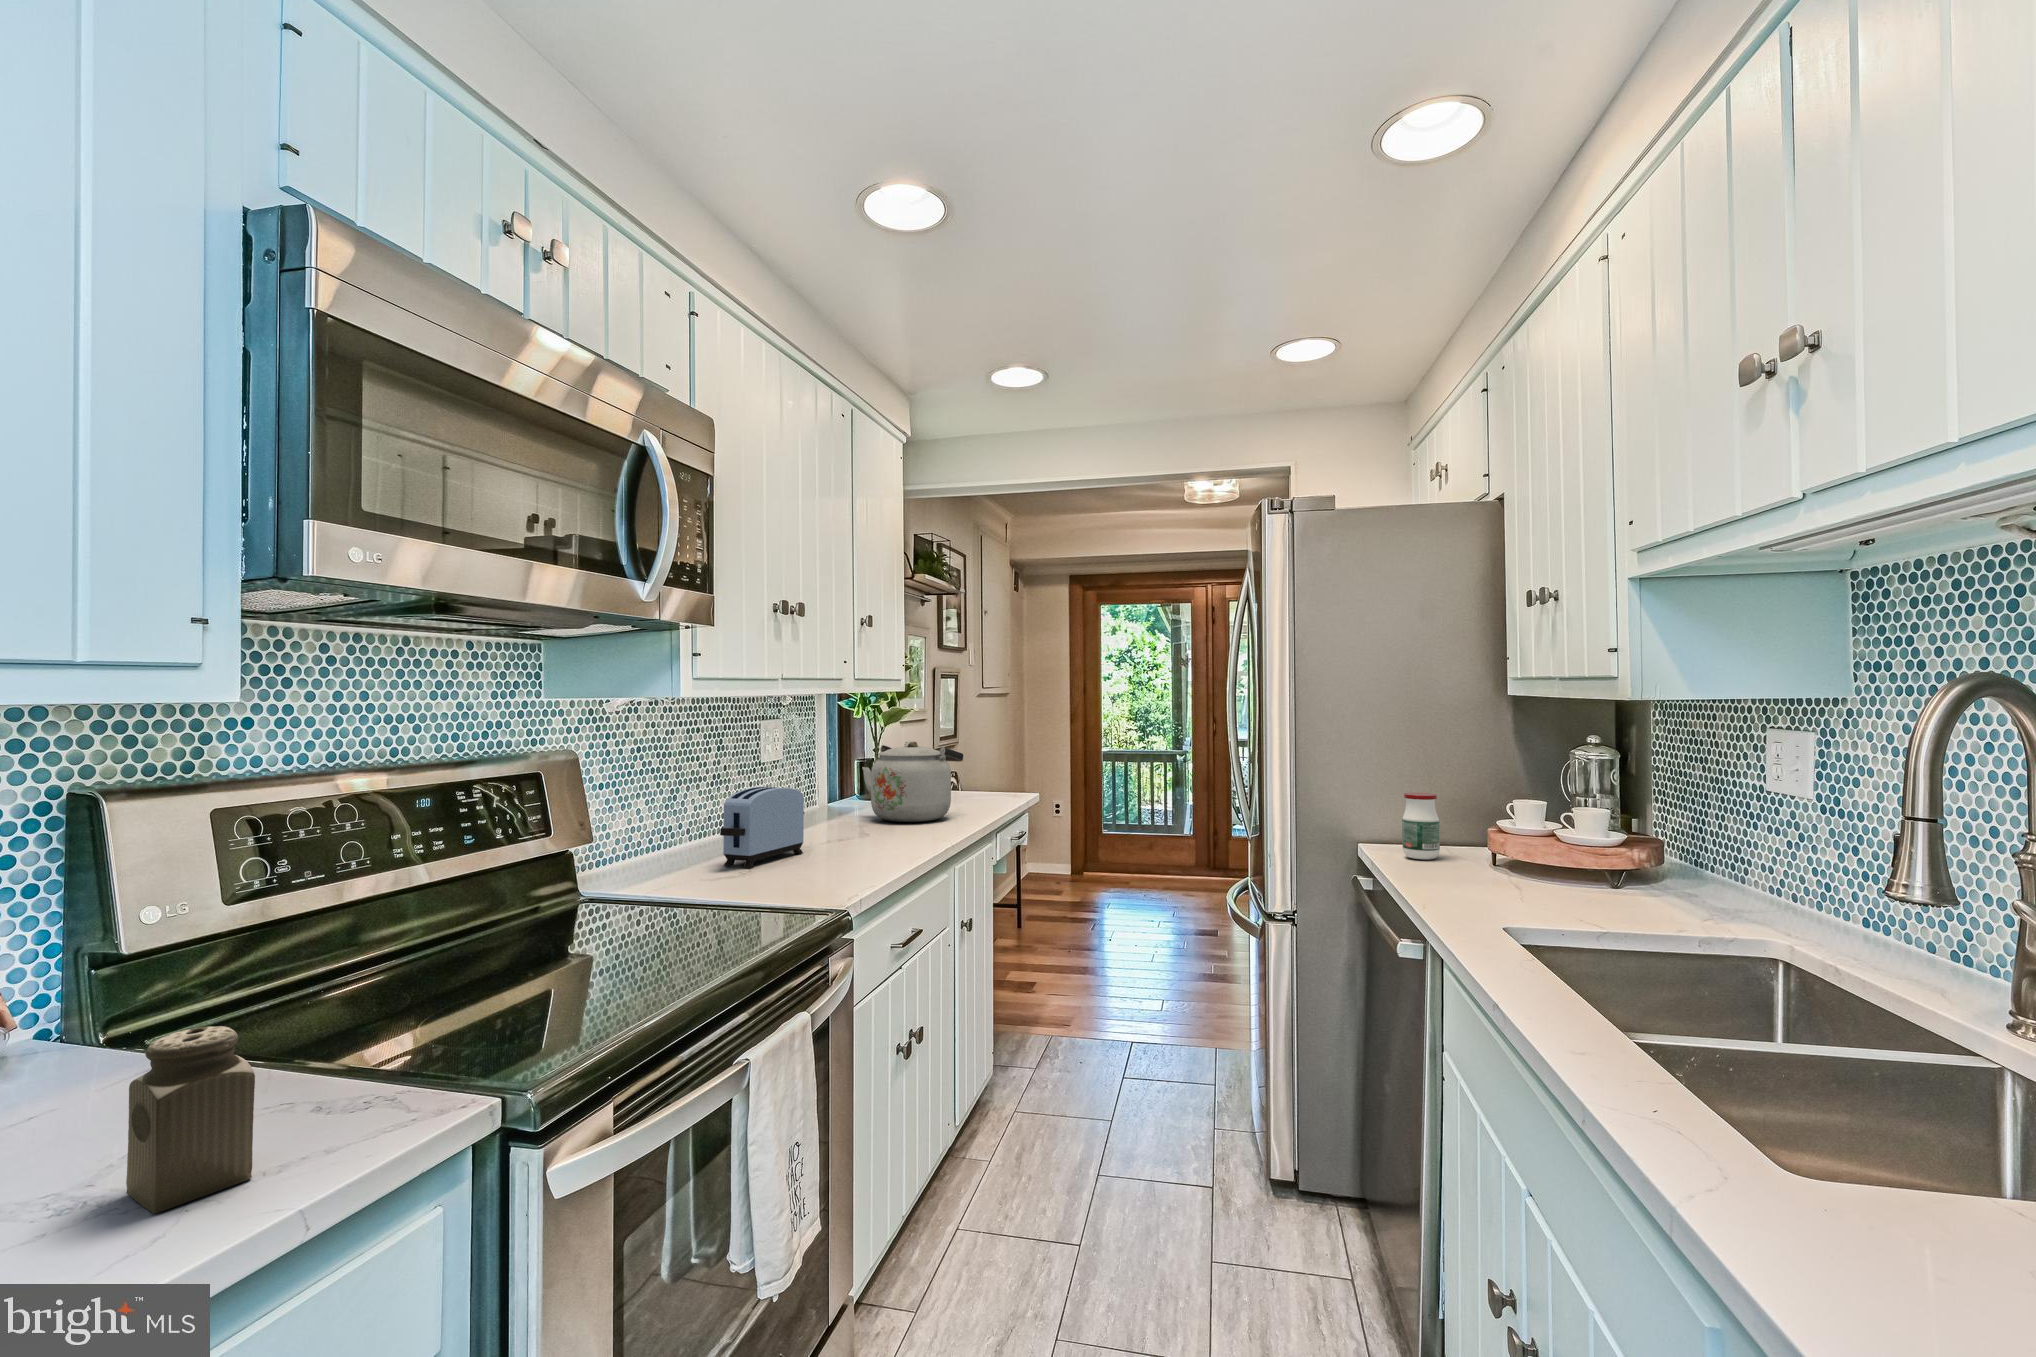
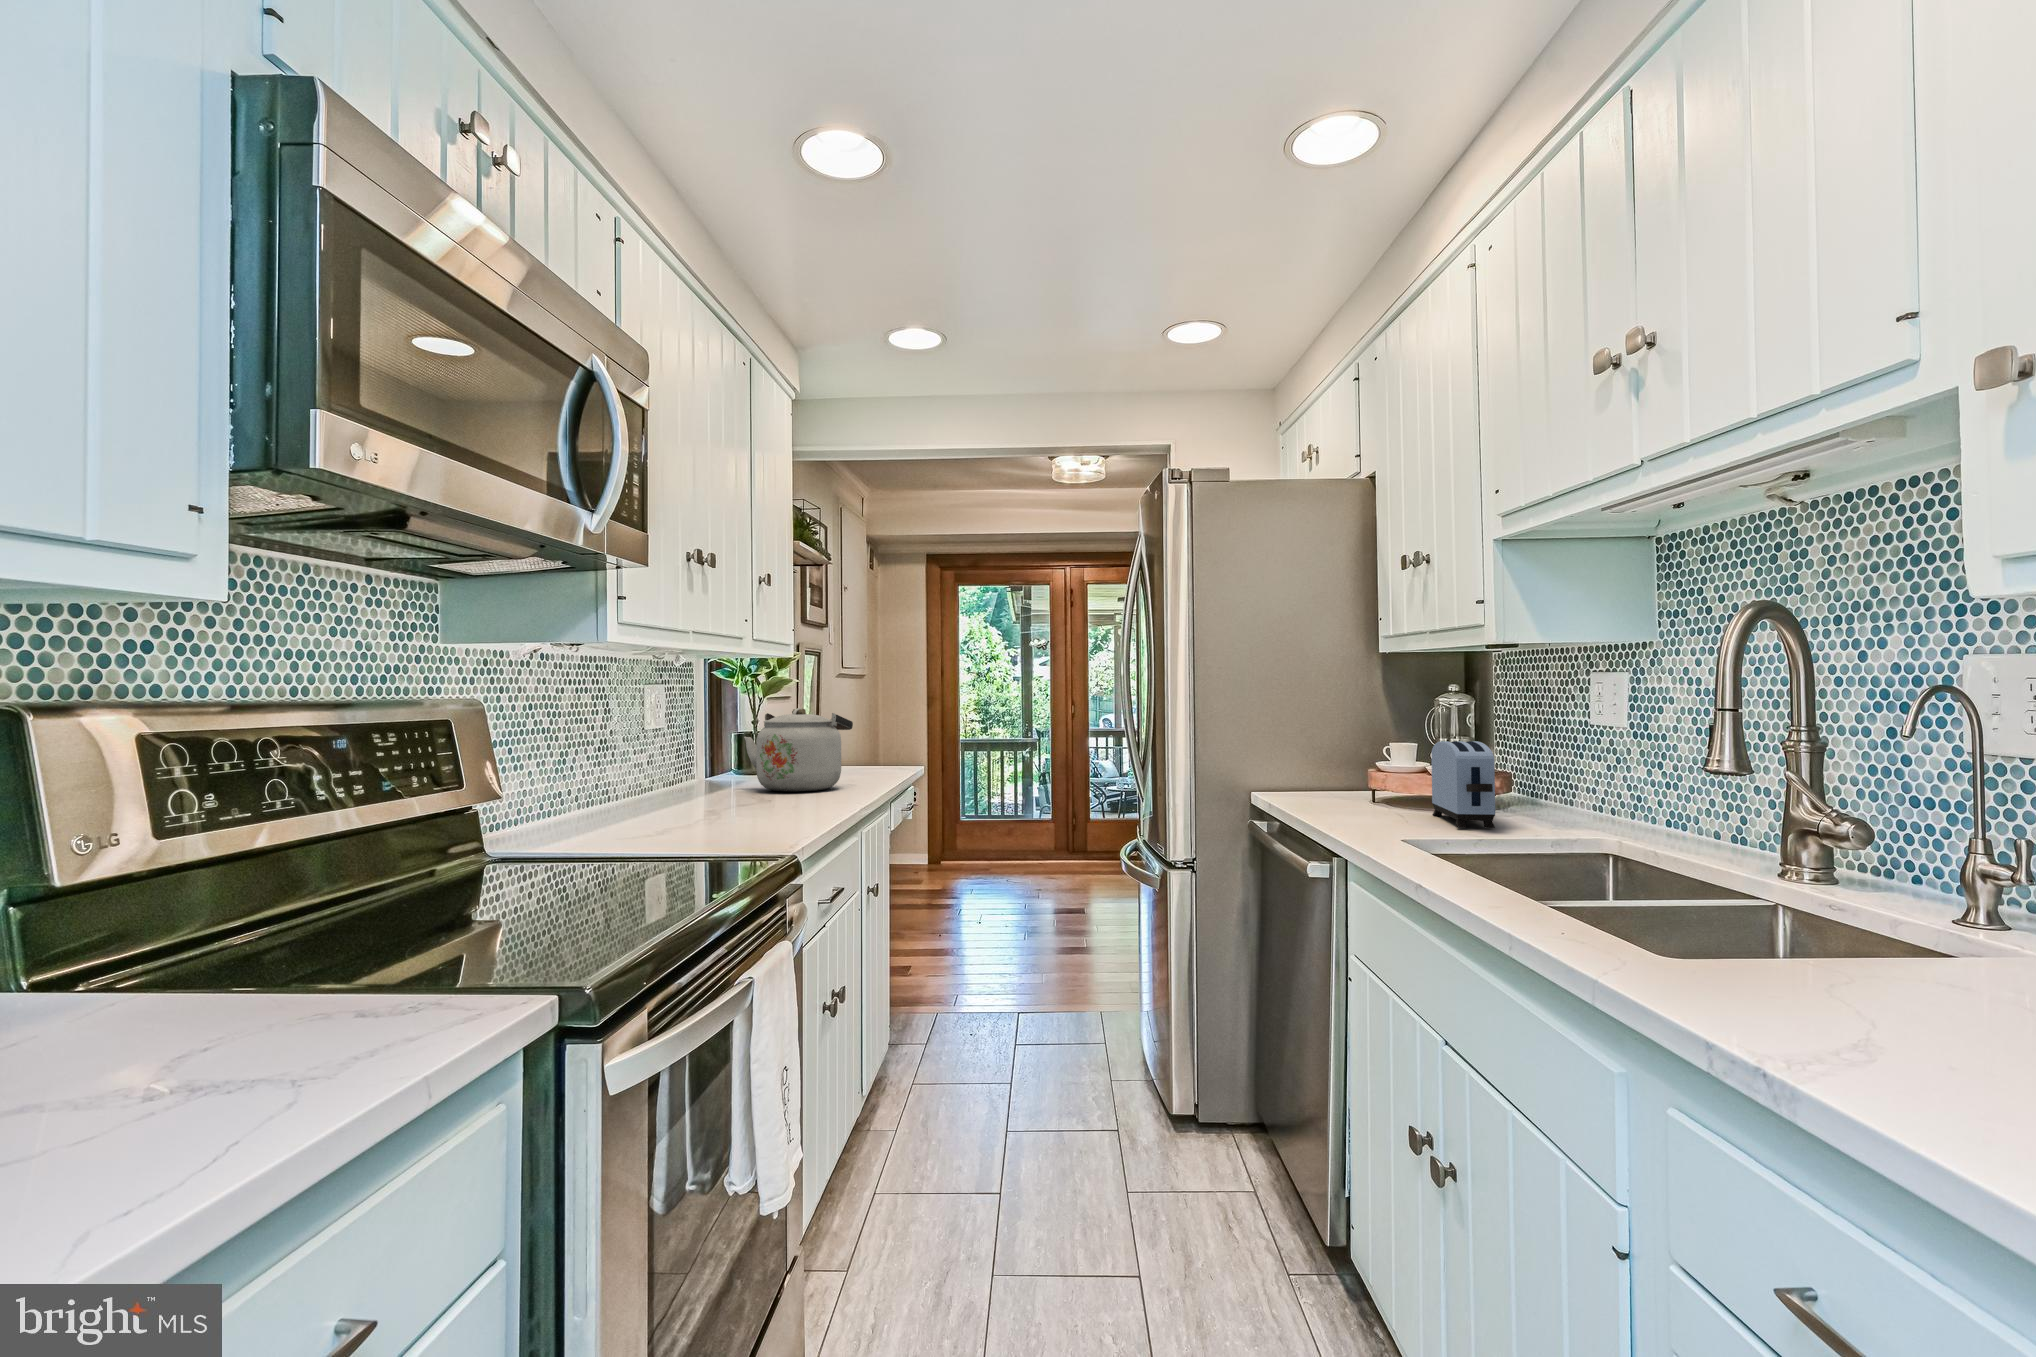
toaster: present [720,787,804,868] -> present [1431,741,1495,828]
jar: present [1402,793,1440,860] -> none [1289,743,1322,803]
salt shaker: present [126,1026,255,1213] -> none [238,902,368,1071]

